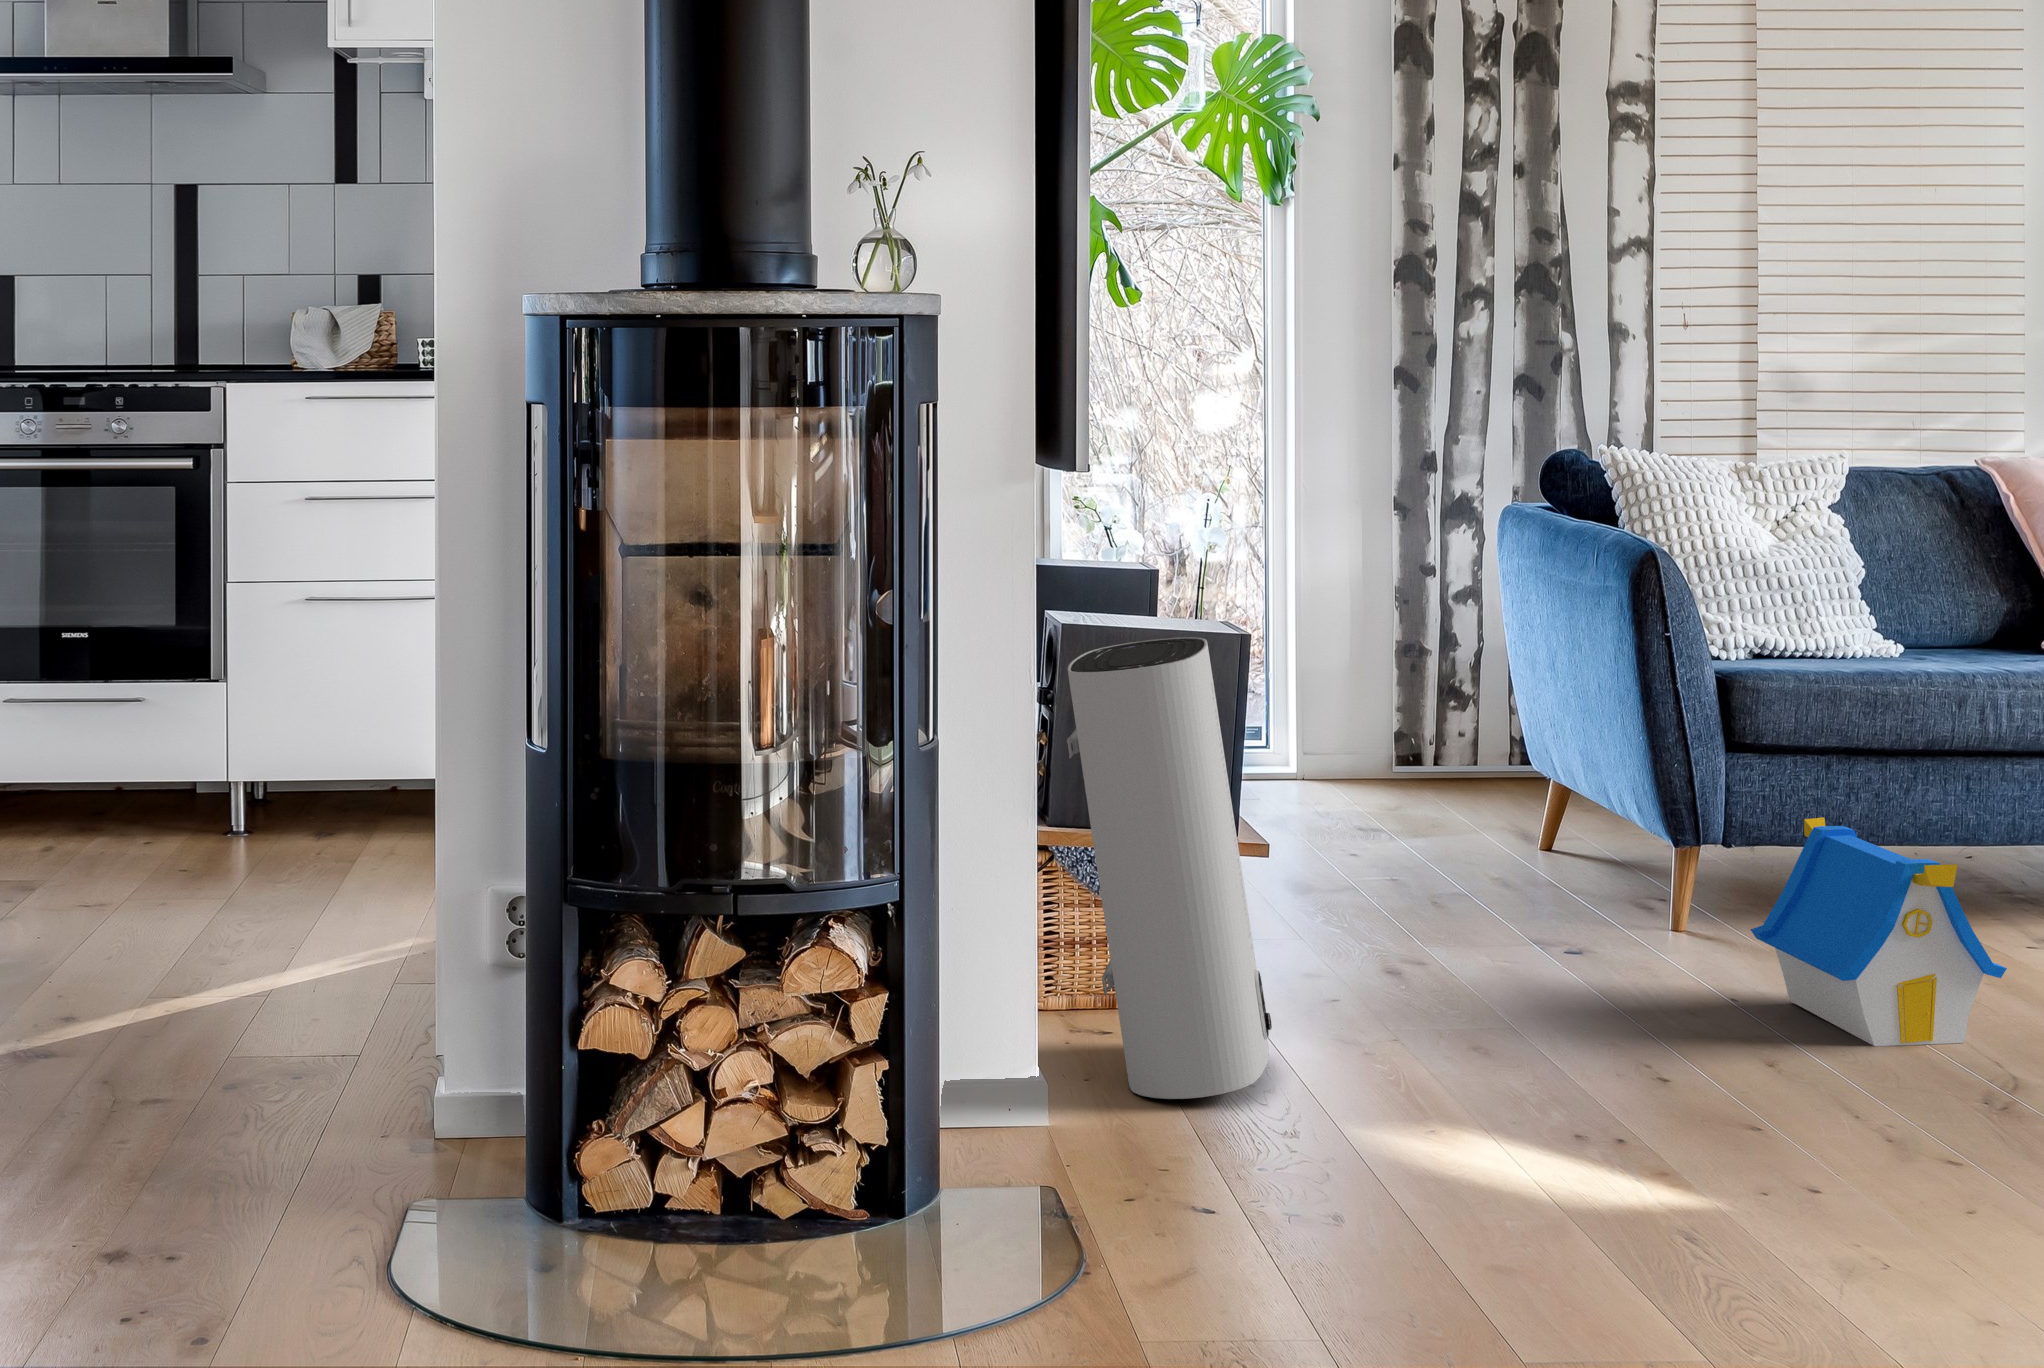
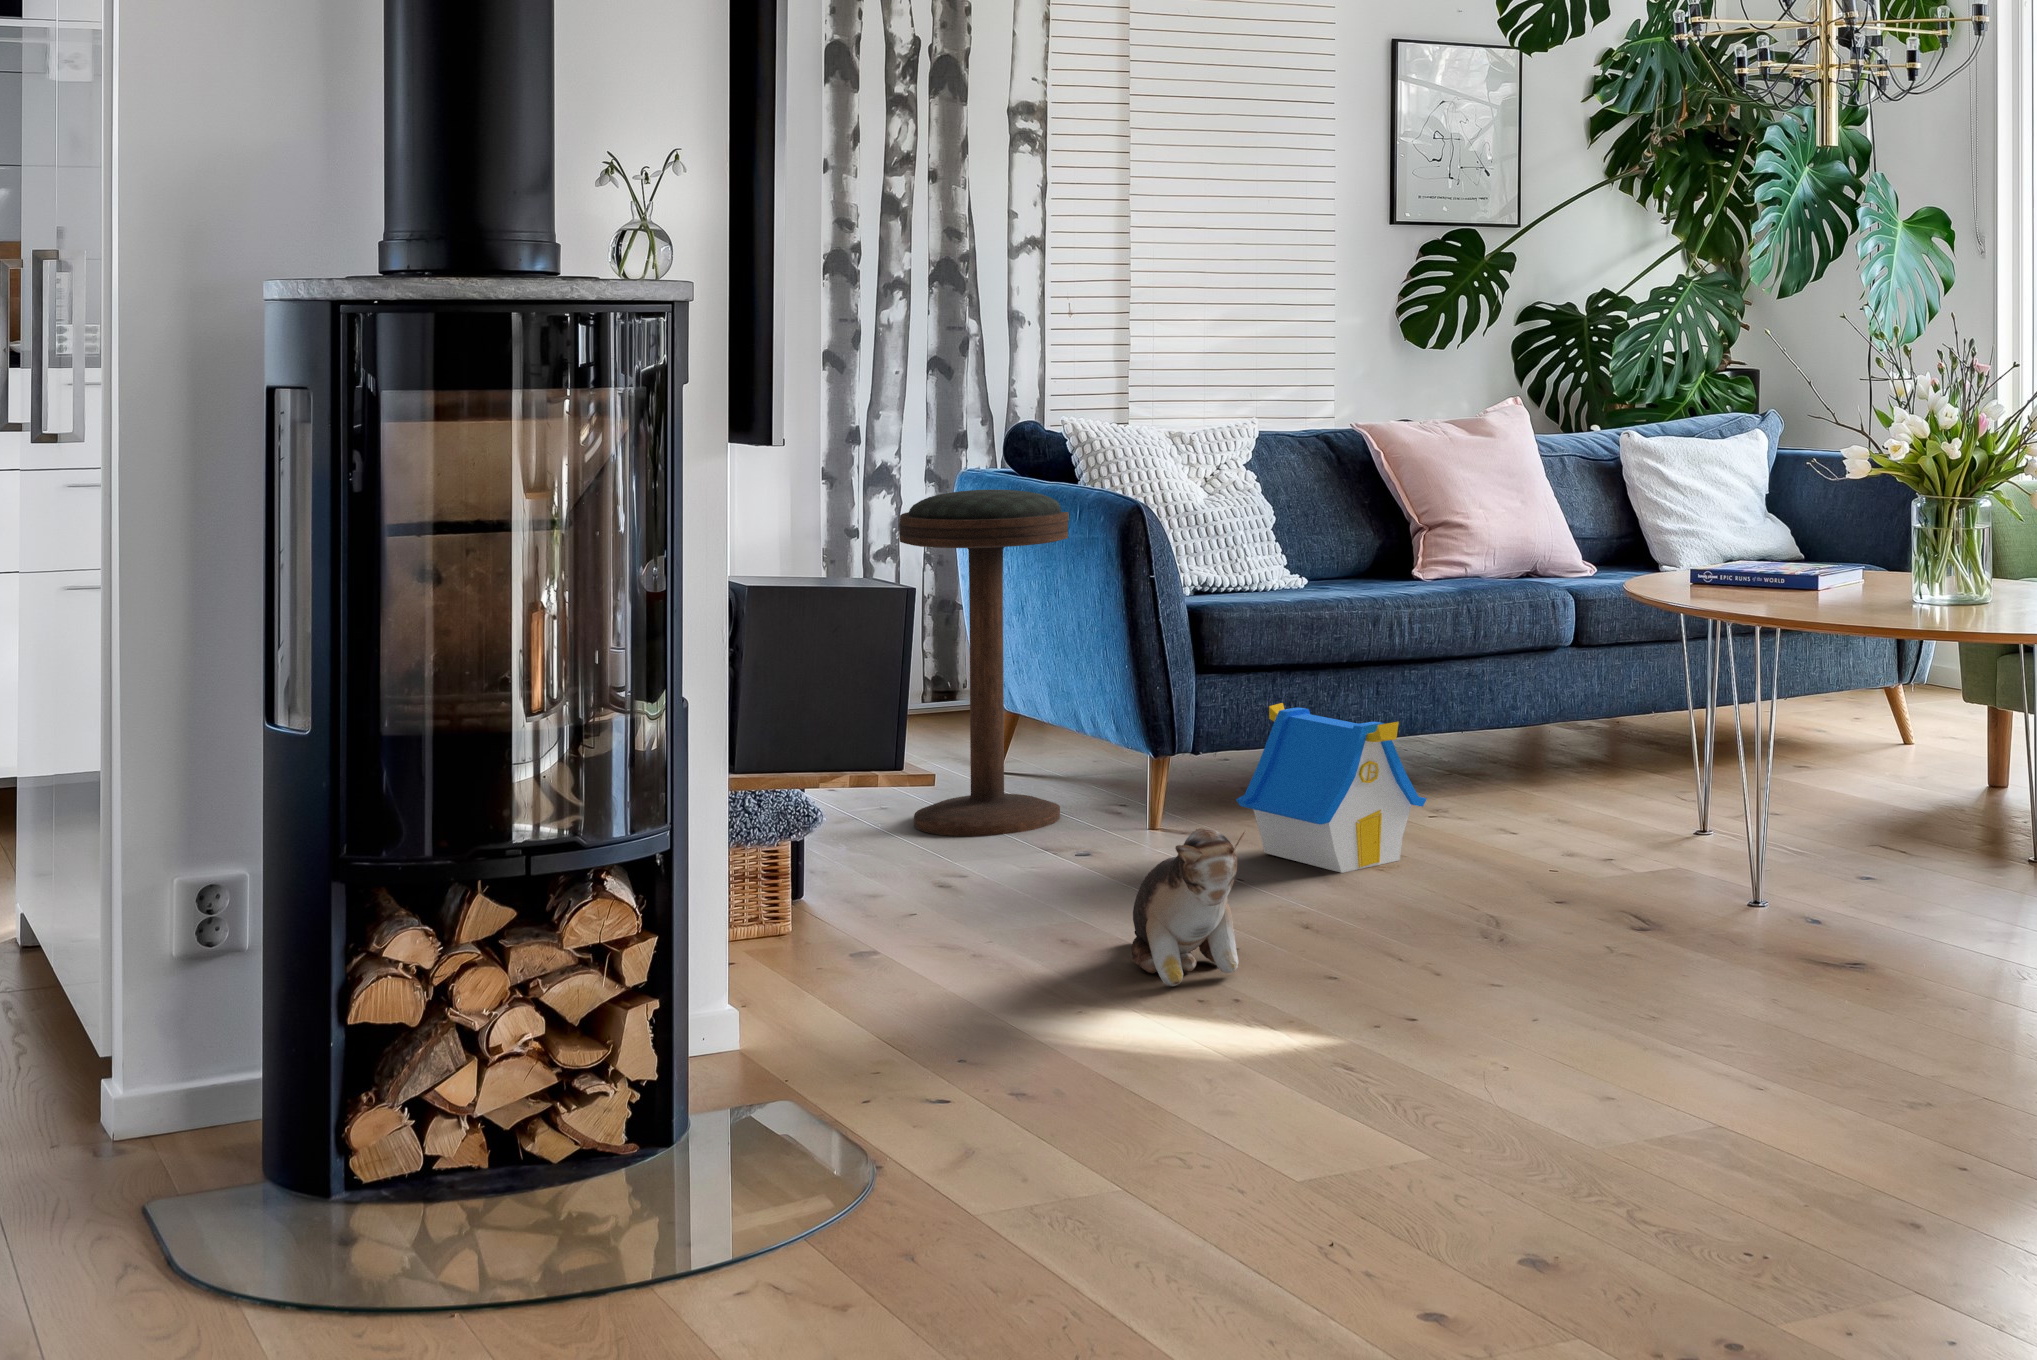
bar stool: none [1395,528,1594,924] -> present [899,490,1069,836]
air purifier: present [1067,637,1272,1099] -> none [717,593,907,1006]
plush toy: none [1524,972,1646,1161] -> present [1131,828,1246,986]

